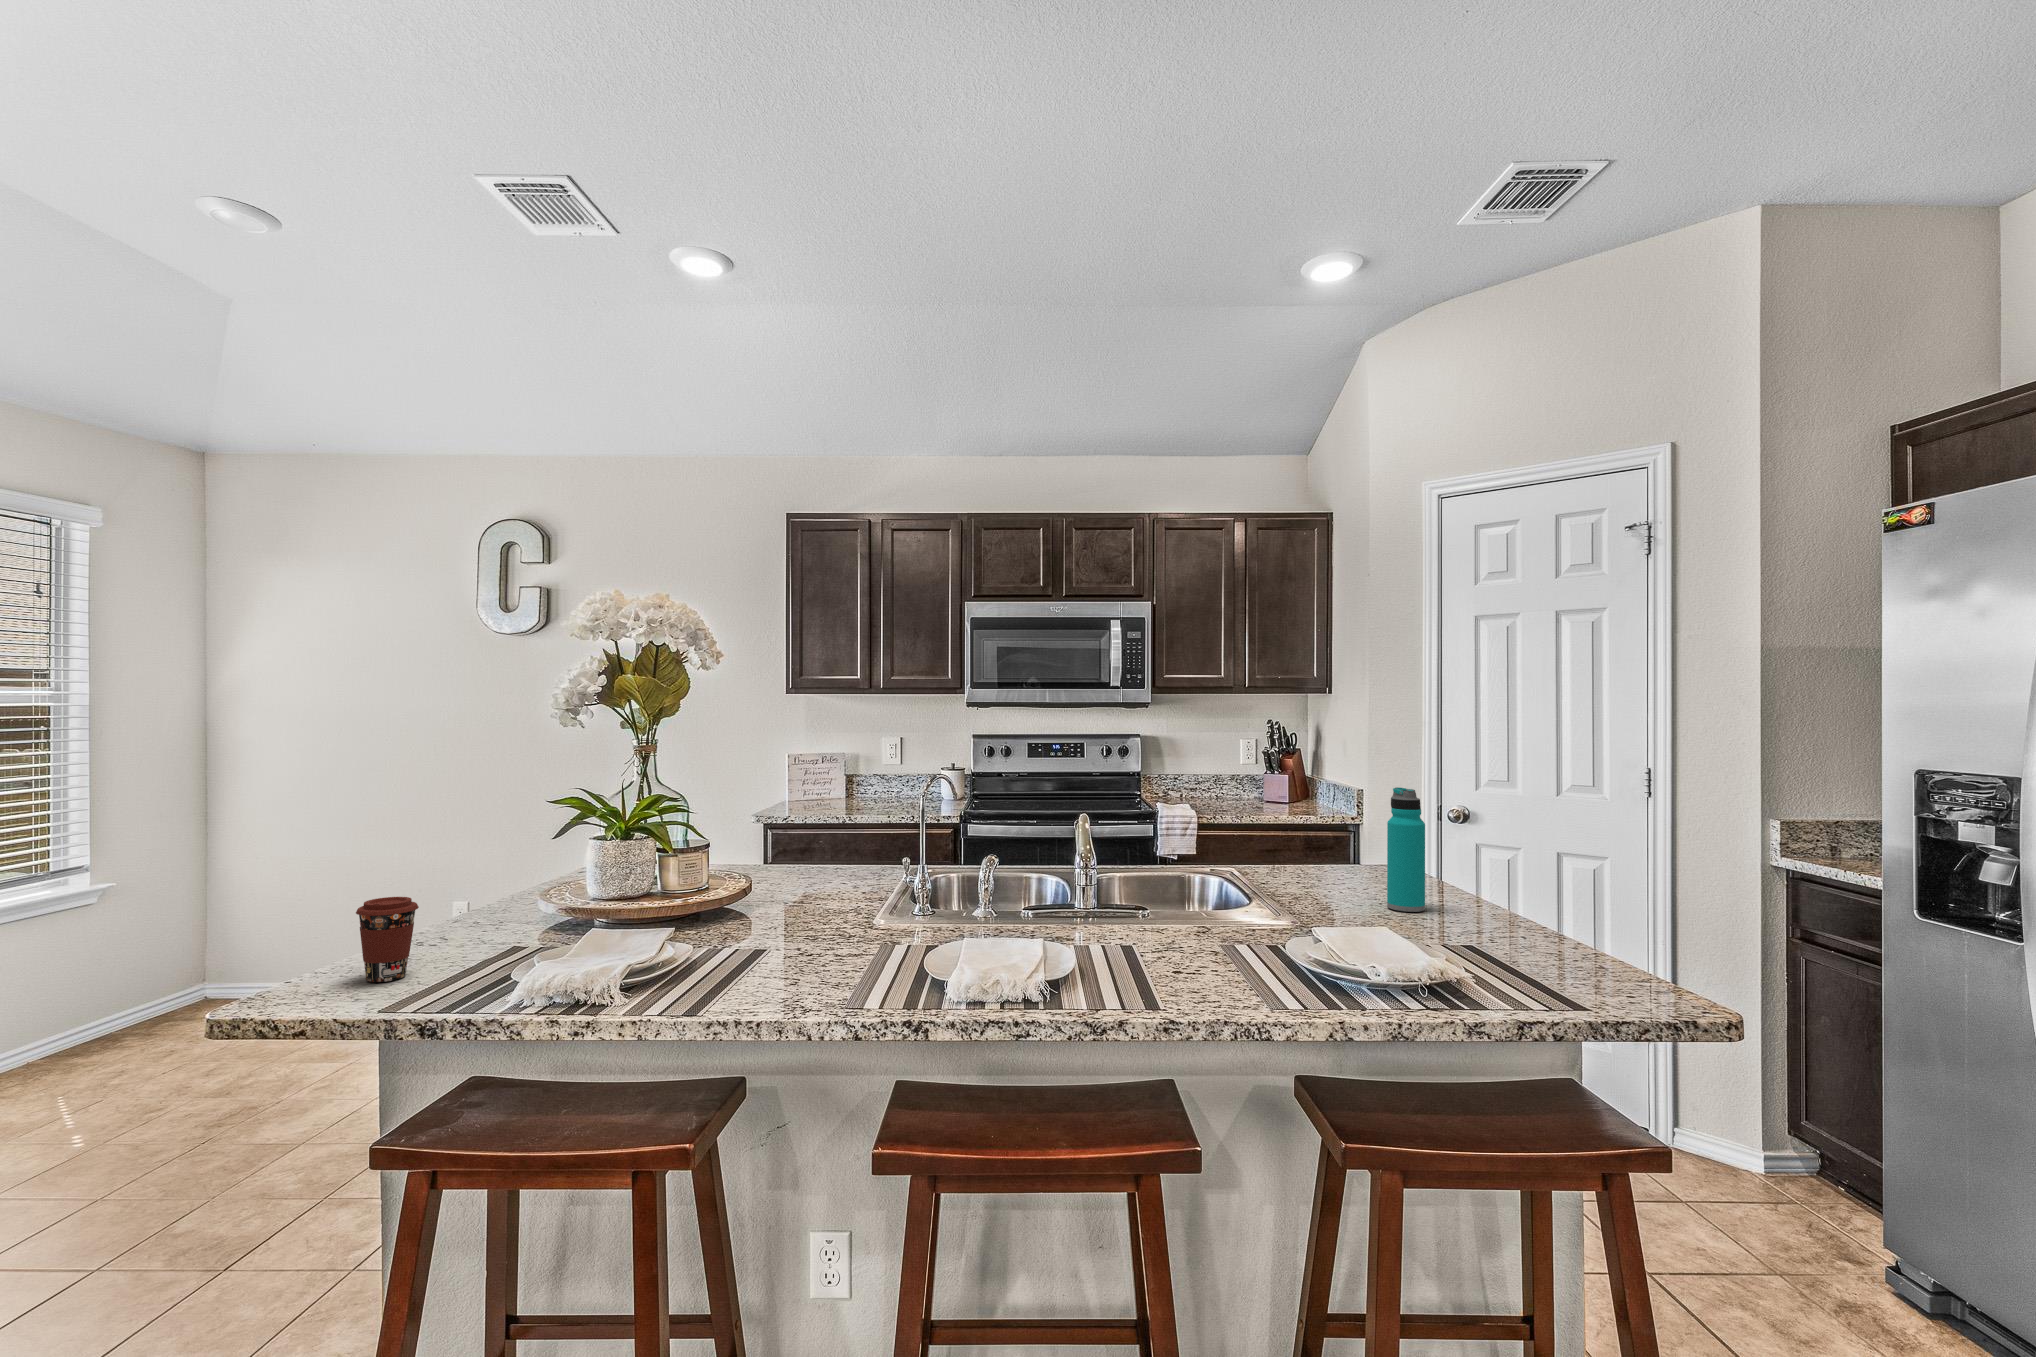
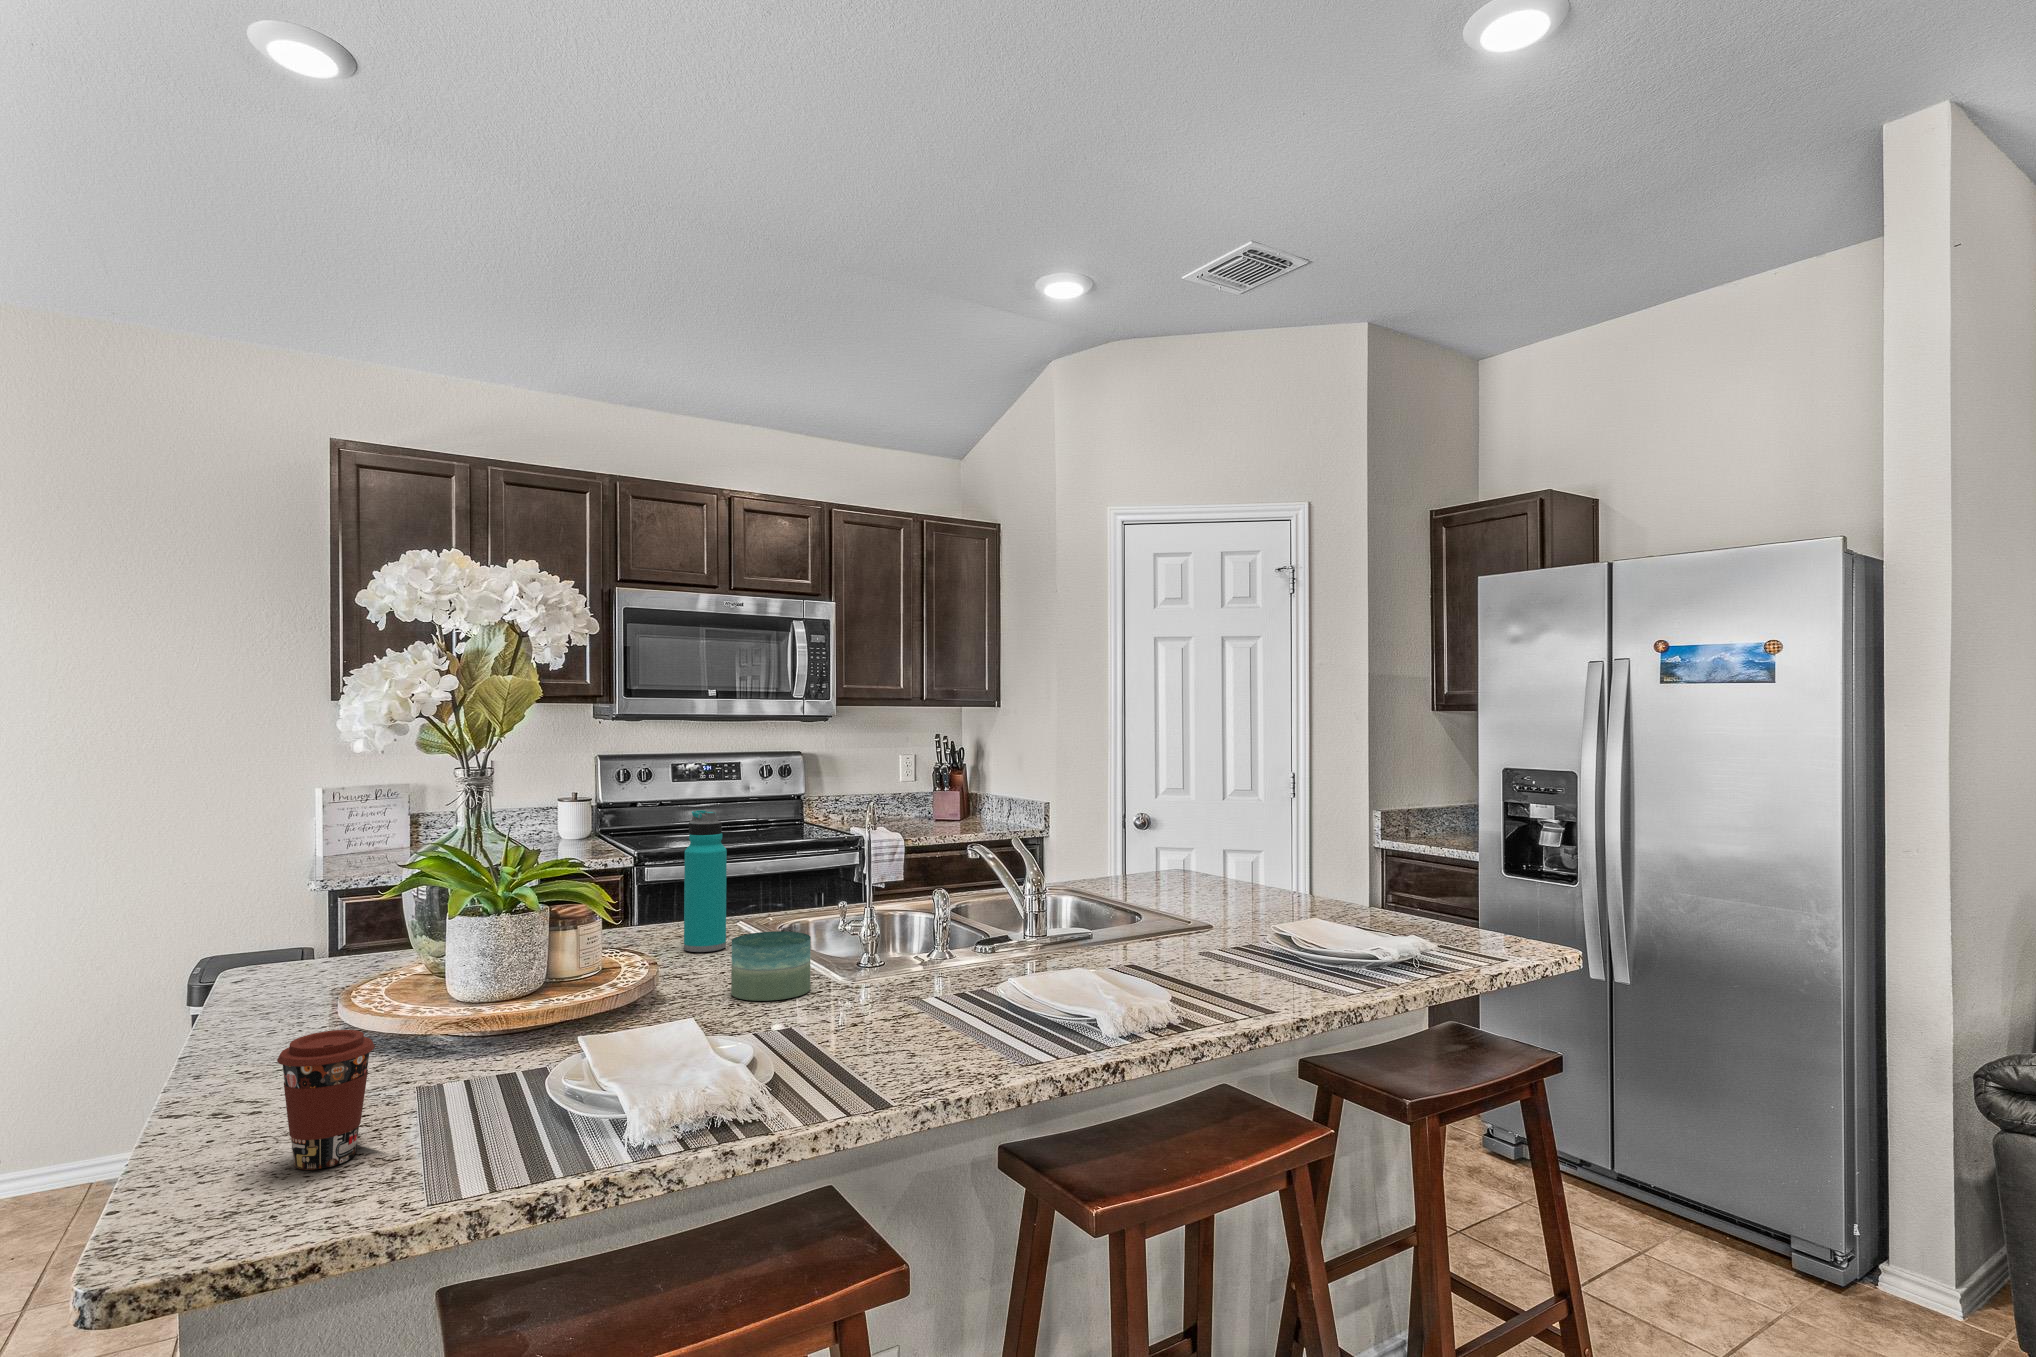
water bottle: present [1387,787,1425,912] -> present [684,810,727,952]
candle: none [773,874,837,928] -> present [731,931,811,1001]

